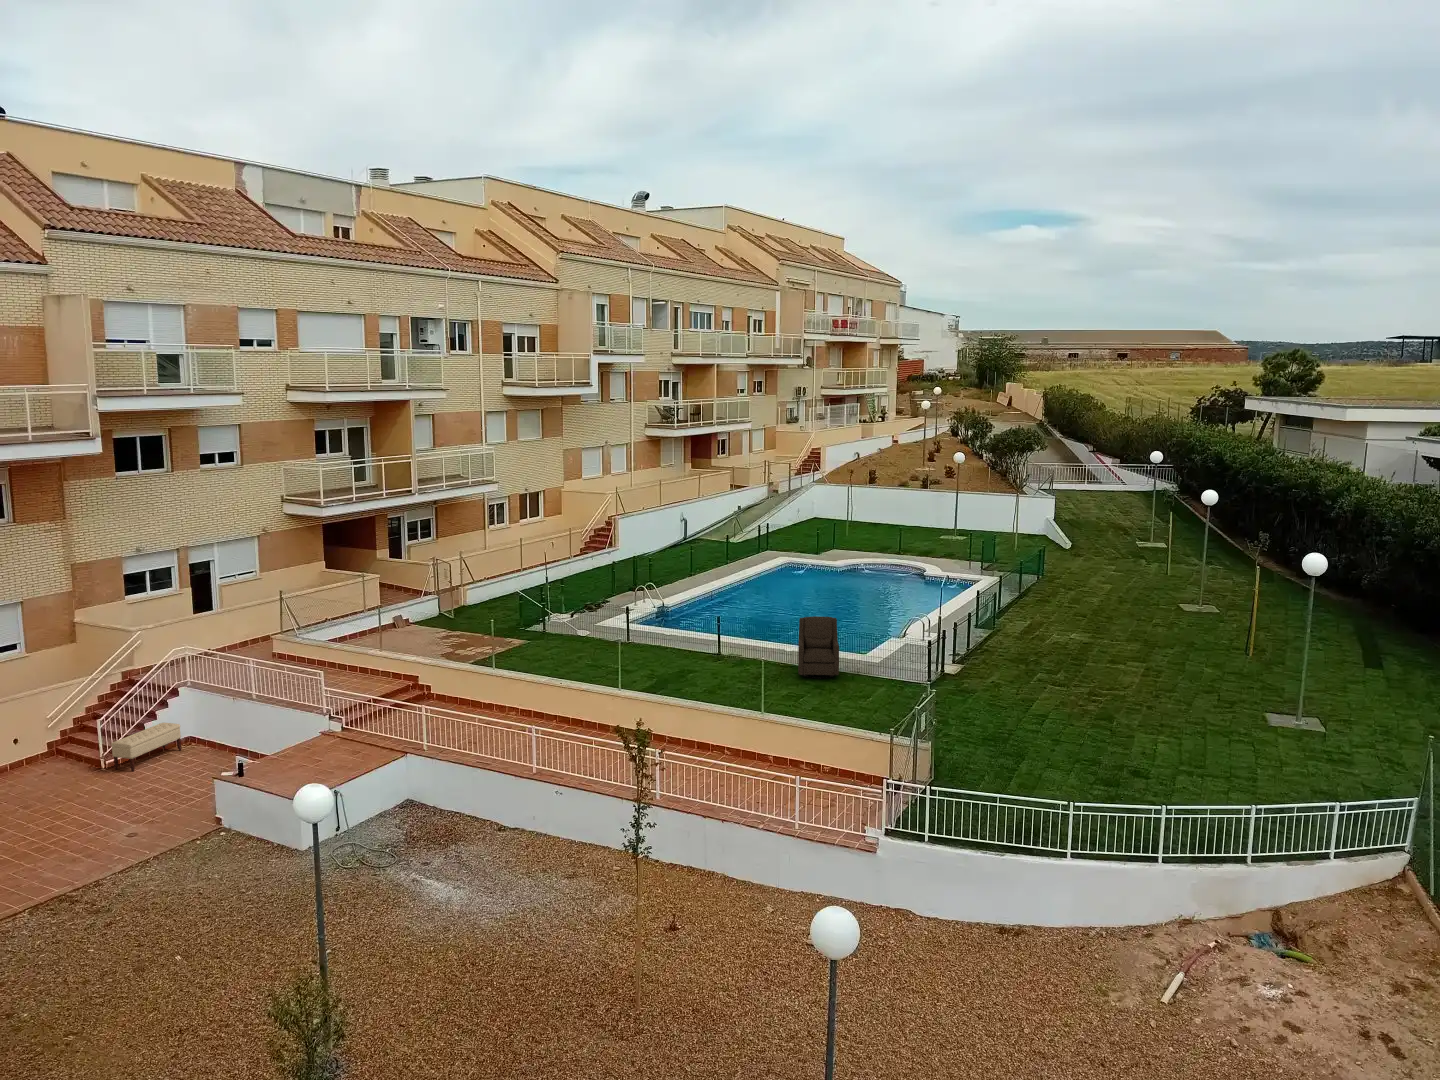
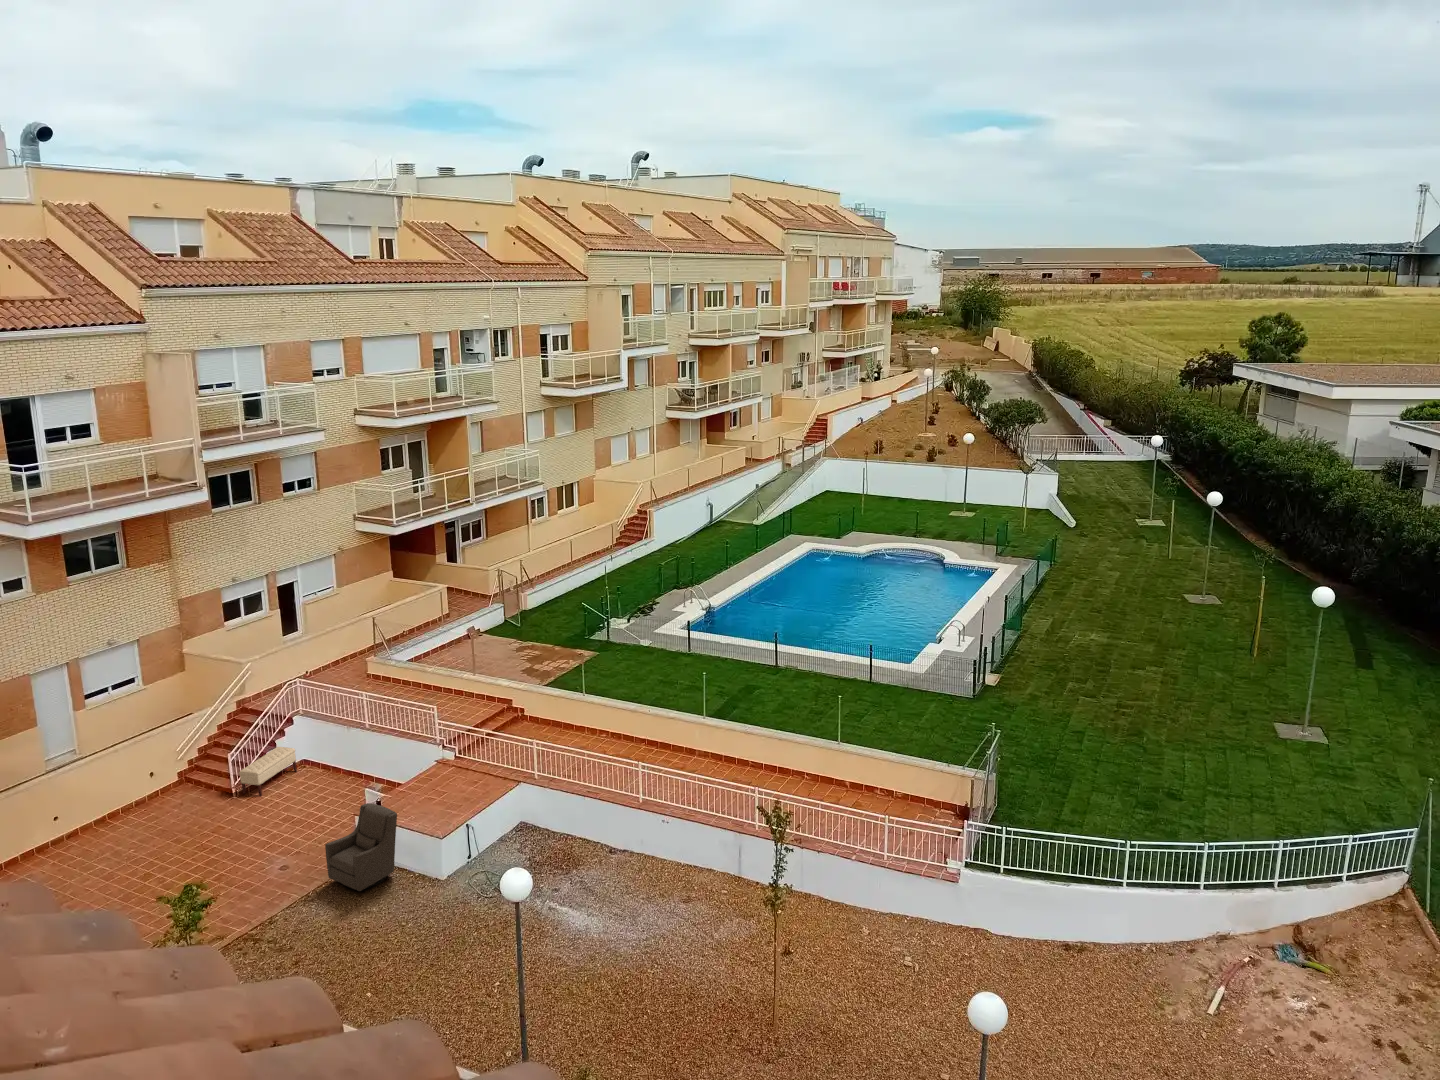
chair: present [798,616,839,679] -> present [325,803,397,891]

